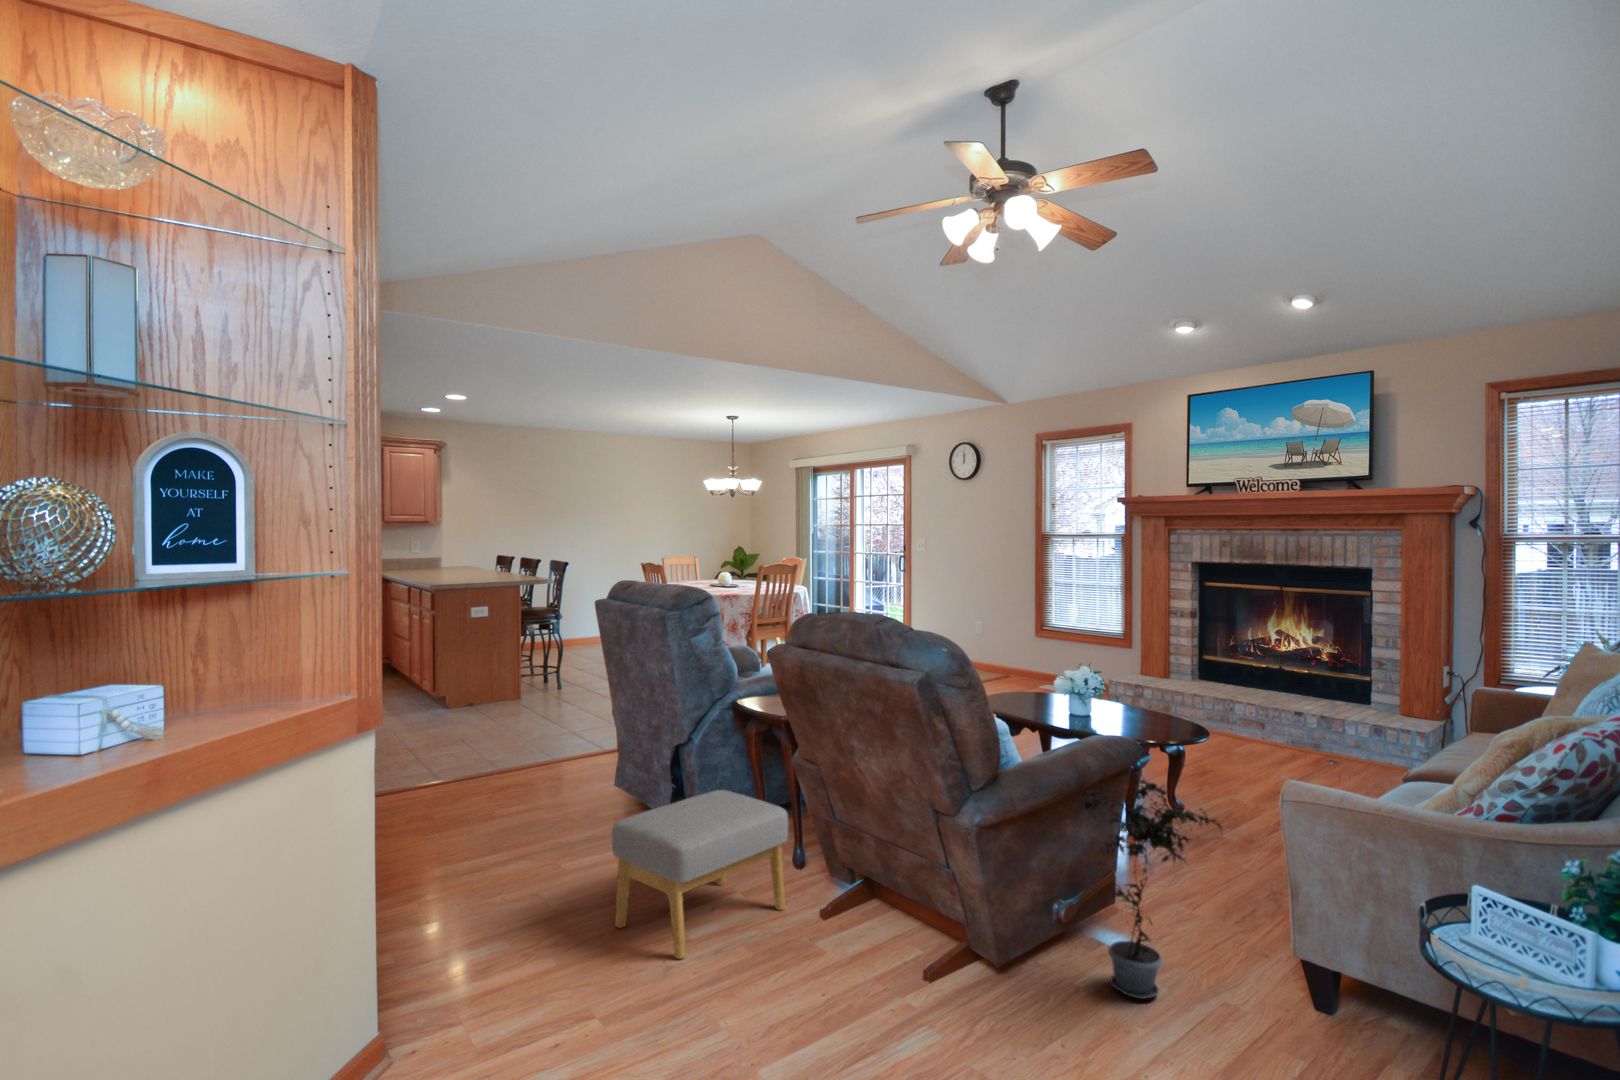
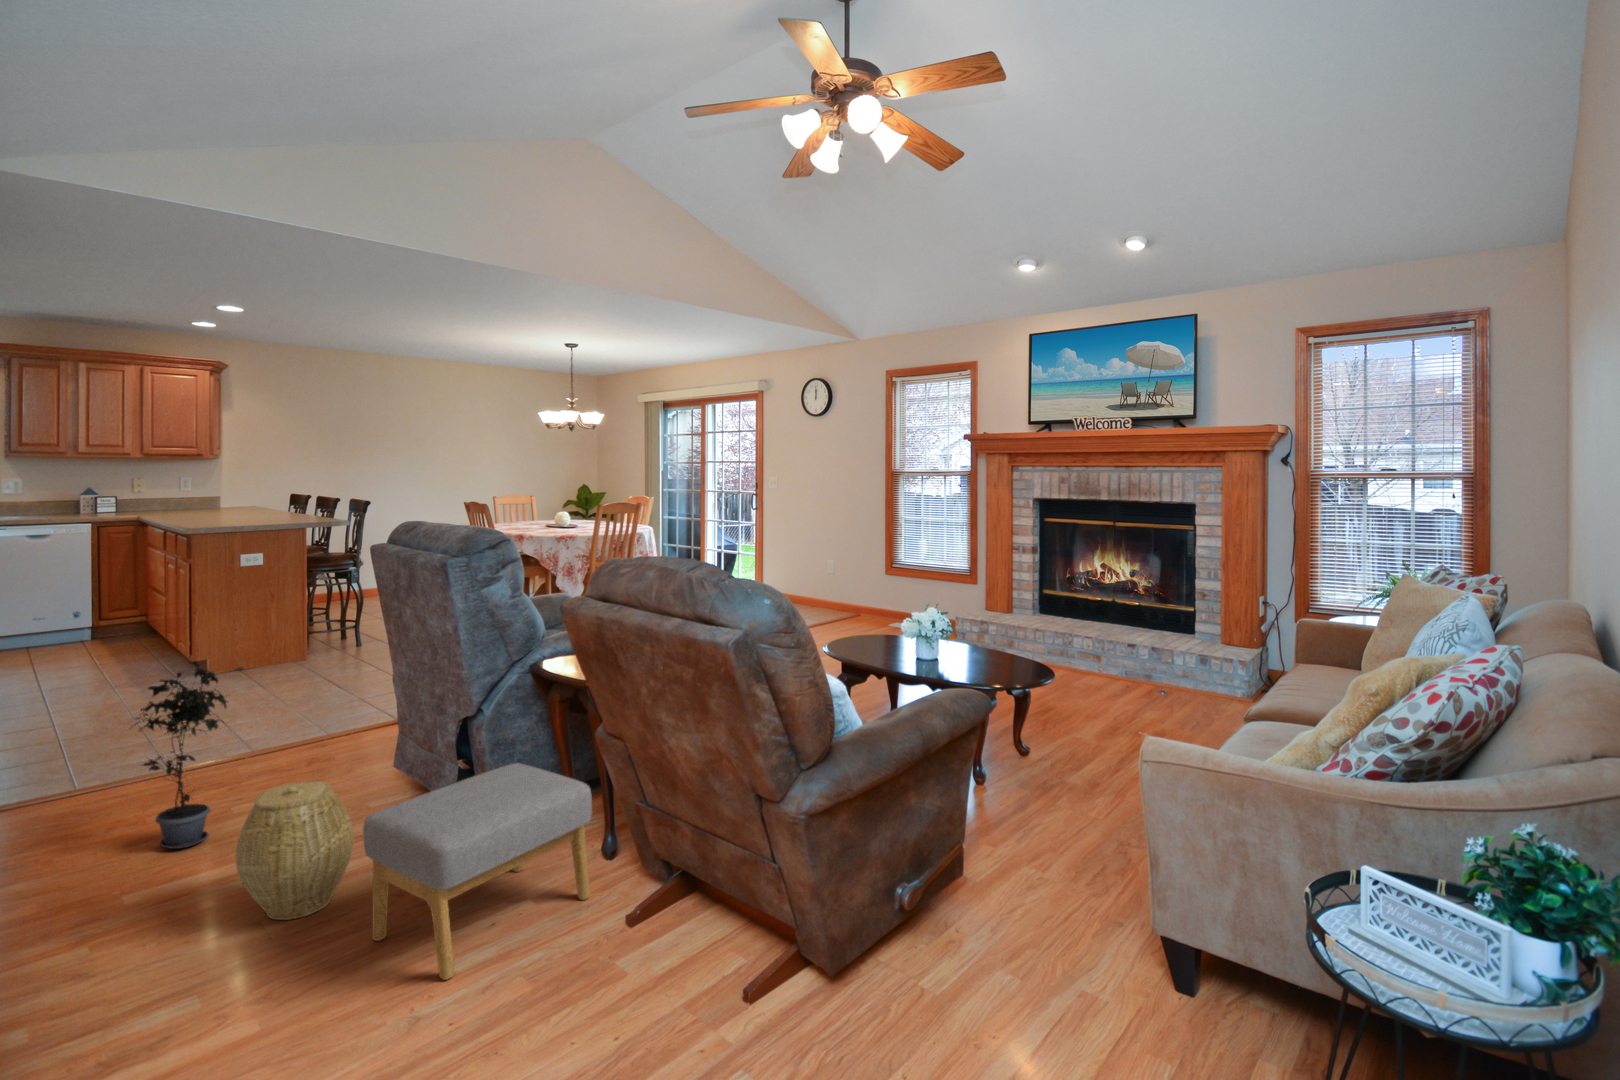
potted plant: present [1080,772,1222,999] -> present [135,661,227,849]
woven basket: none [509,796,594,907] -> present [236,781,354,920]

